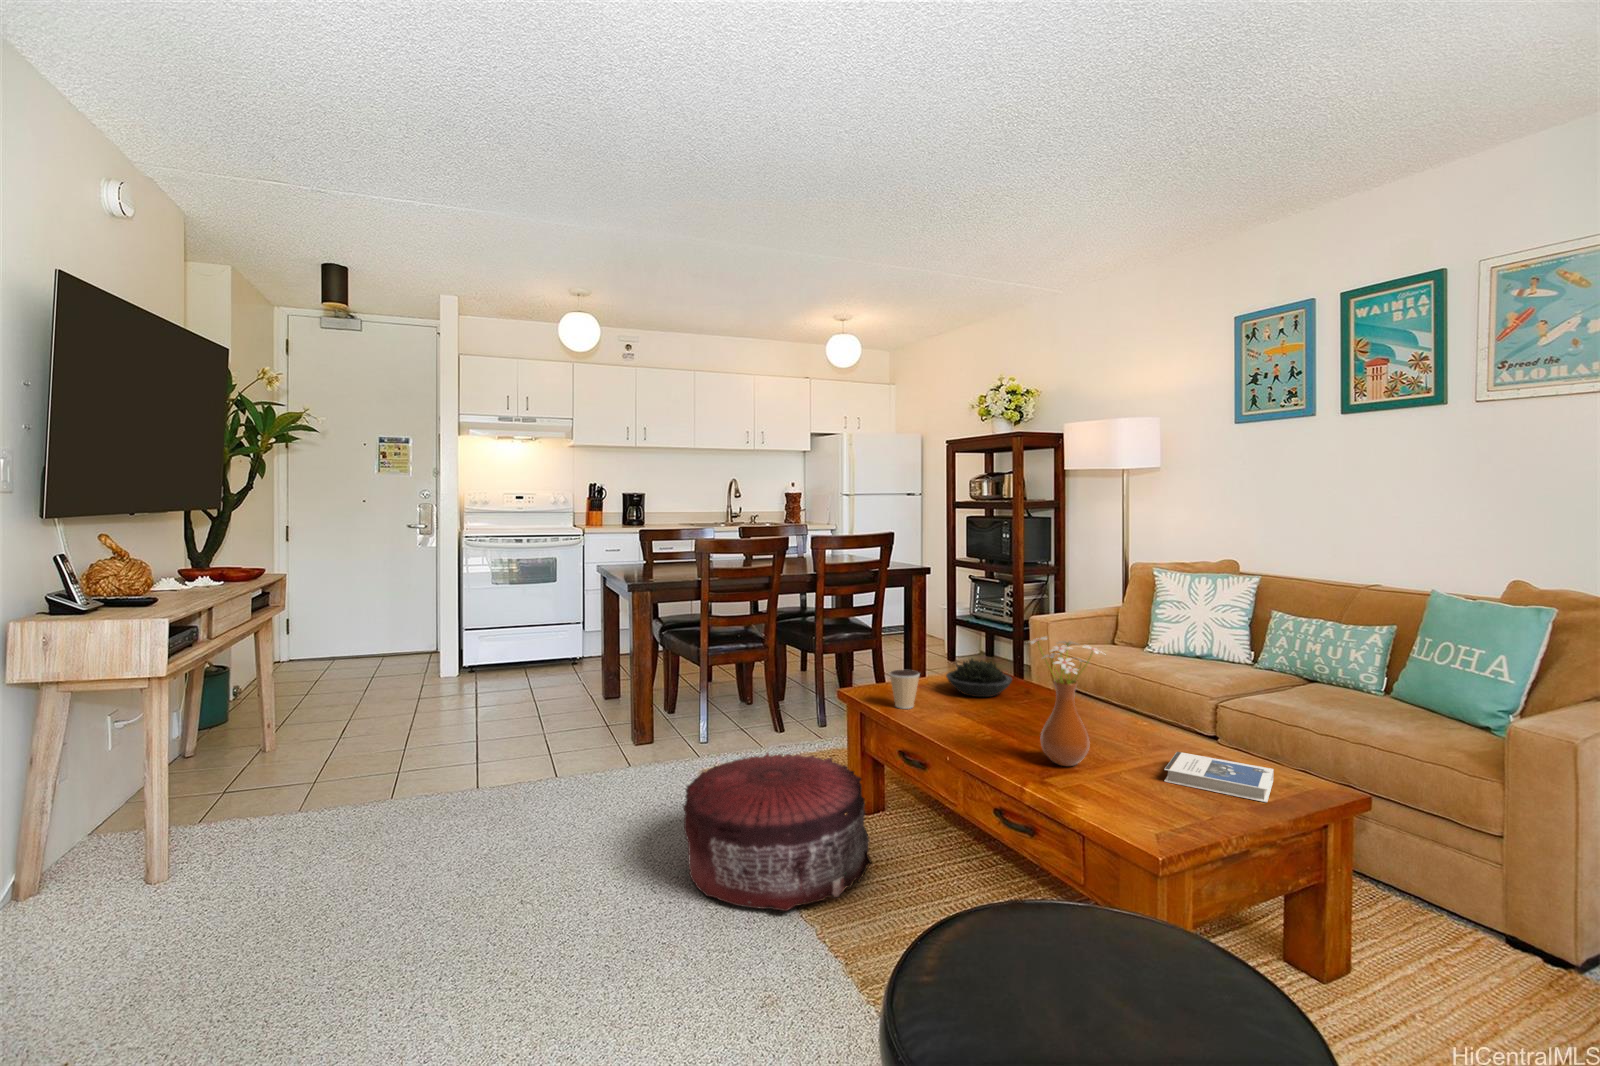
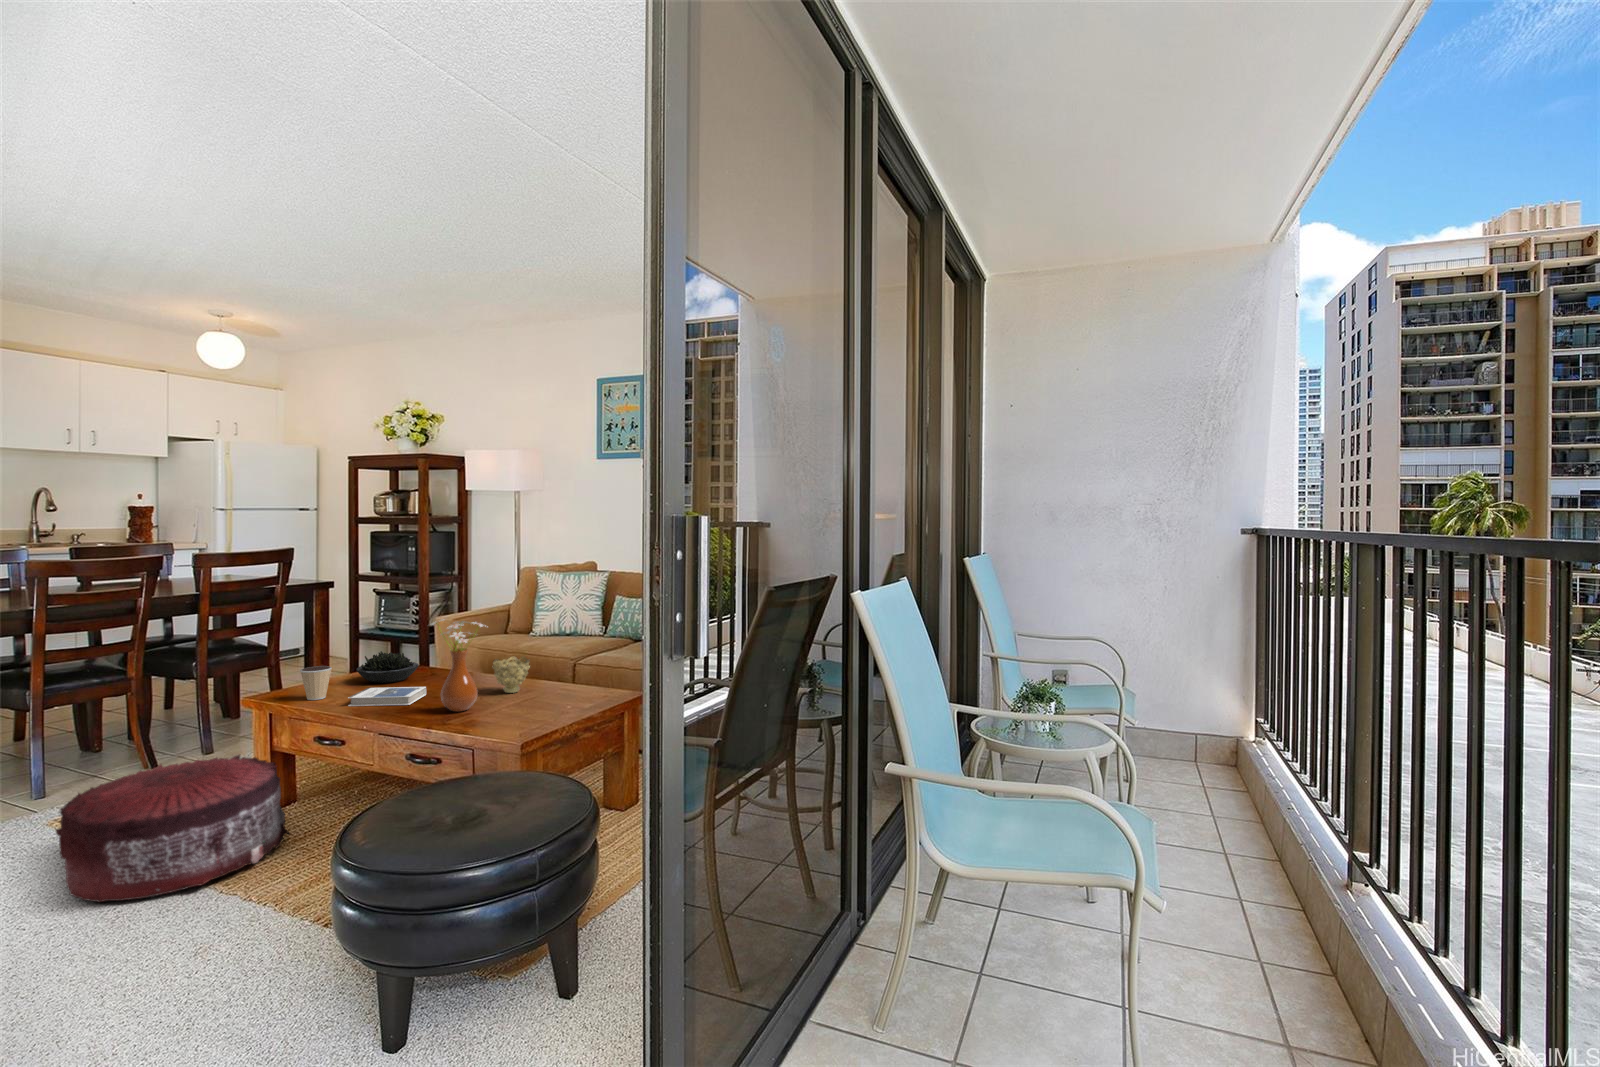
decorative bowl: none [1107,692,1161,746] -> present [493,656,530,693]
hardback book: present [1164,752,1274,802] -> present [348,687,426,706]

